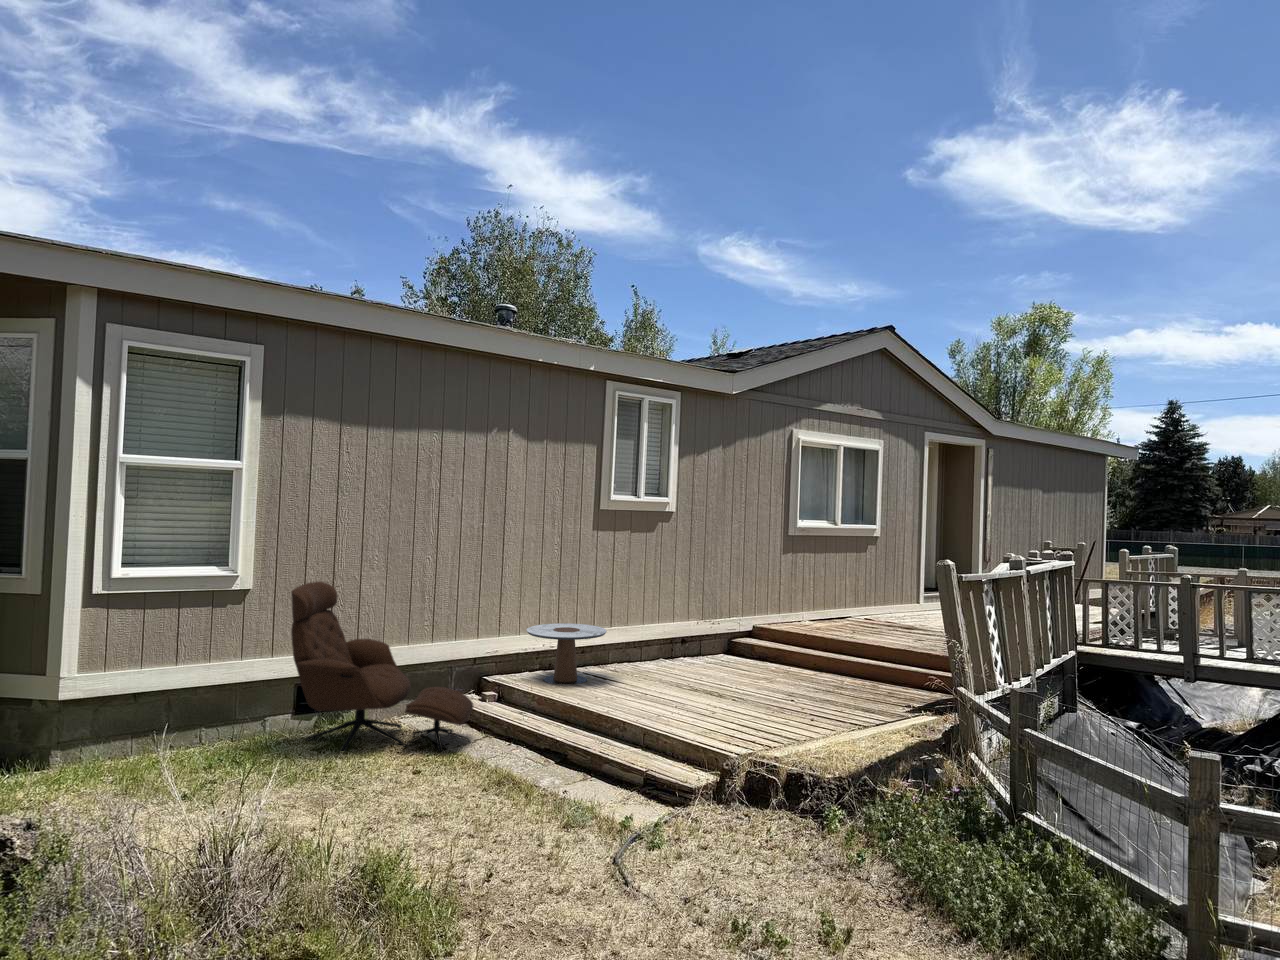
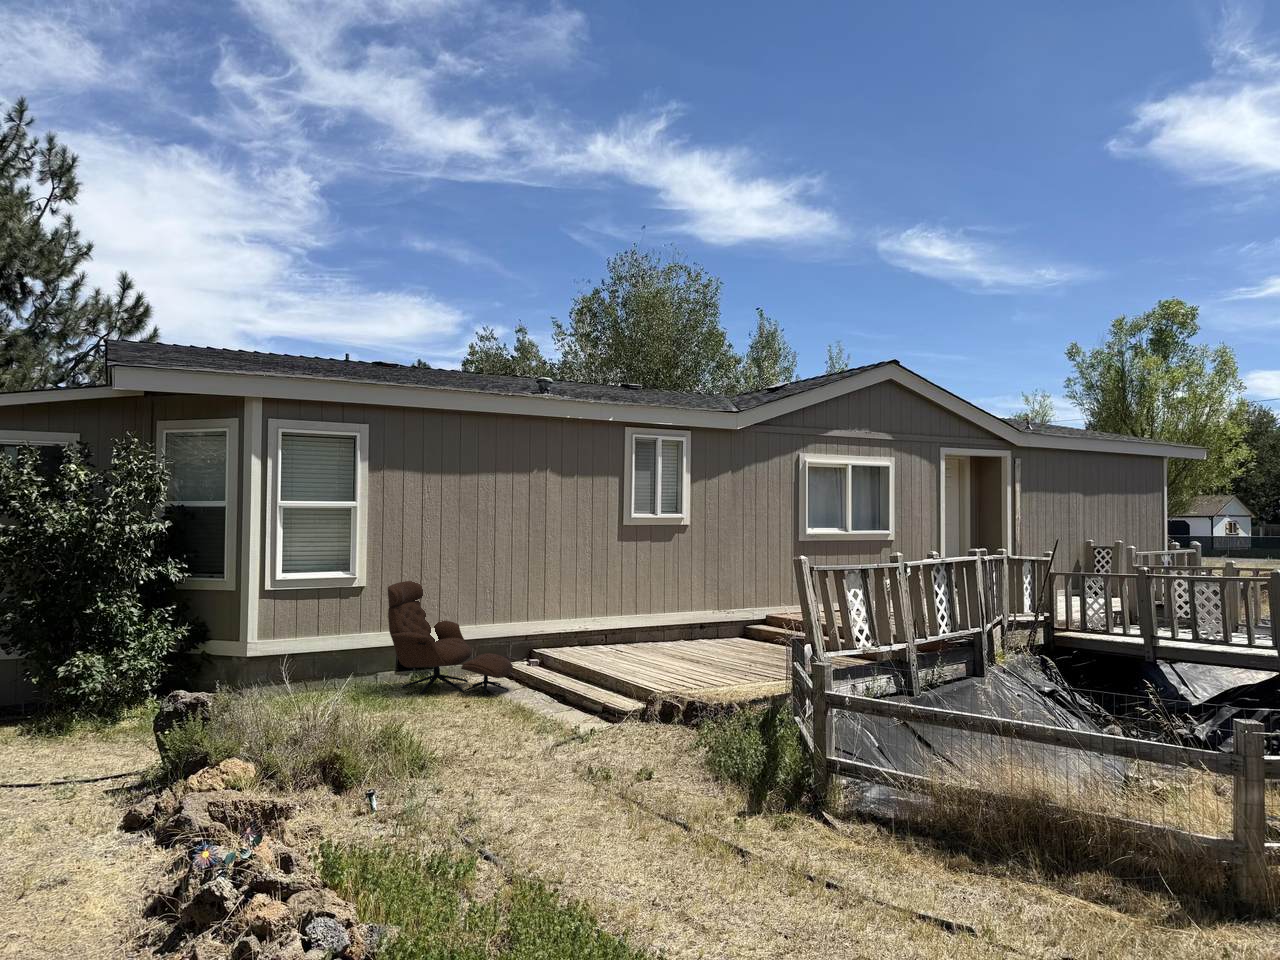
side table: present [527,623,607,685] -> none [562,611,621,655]

